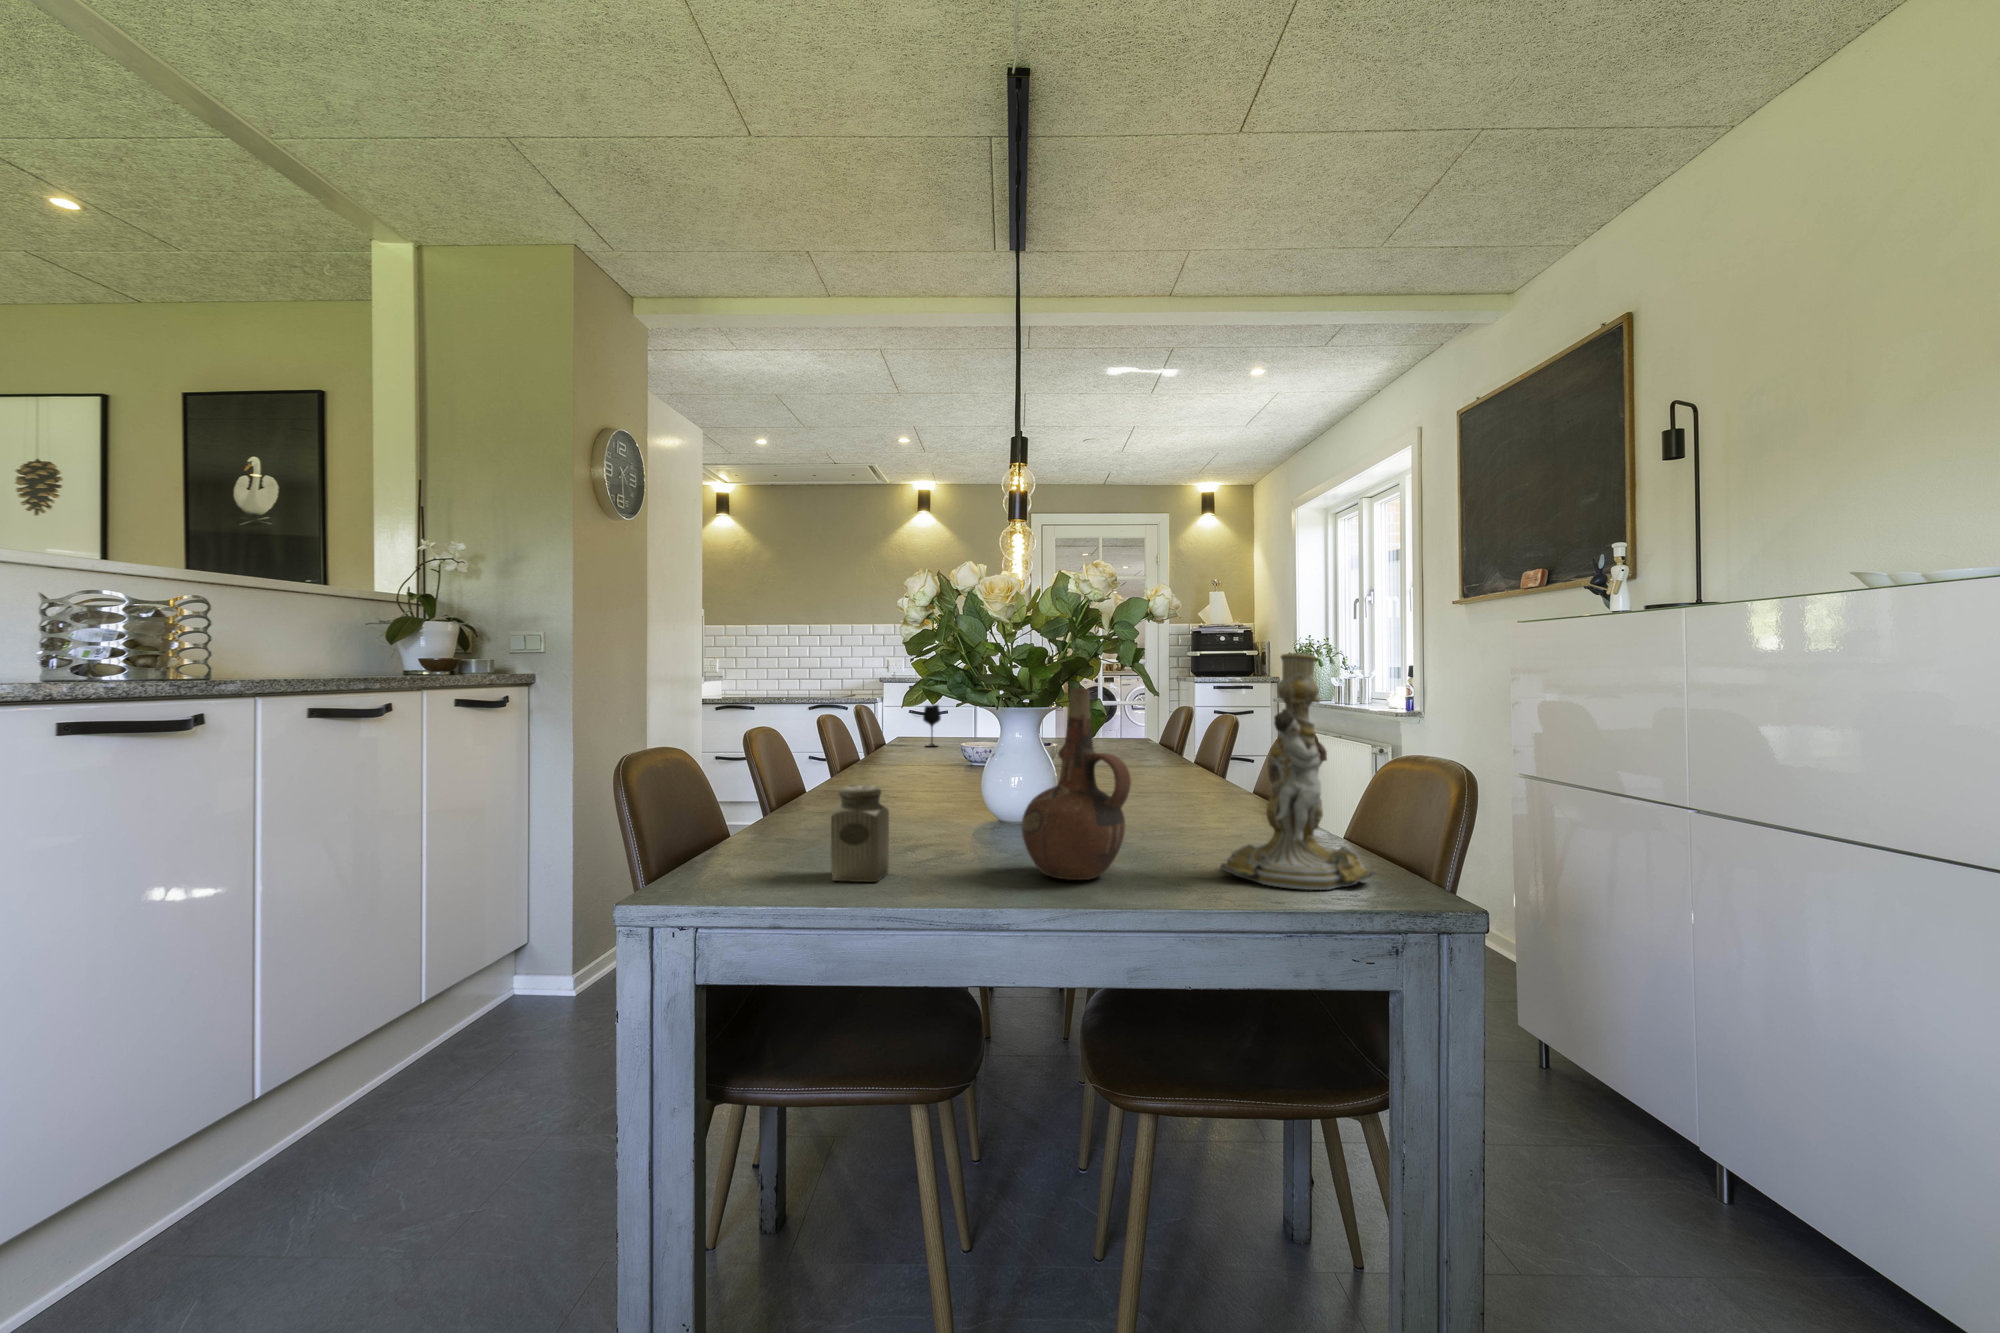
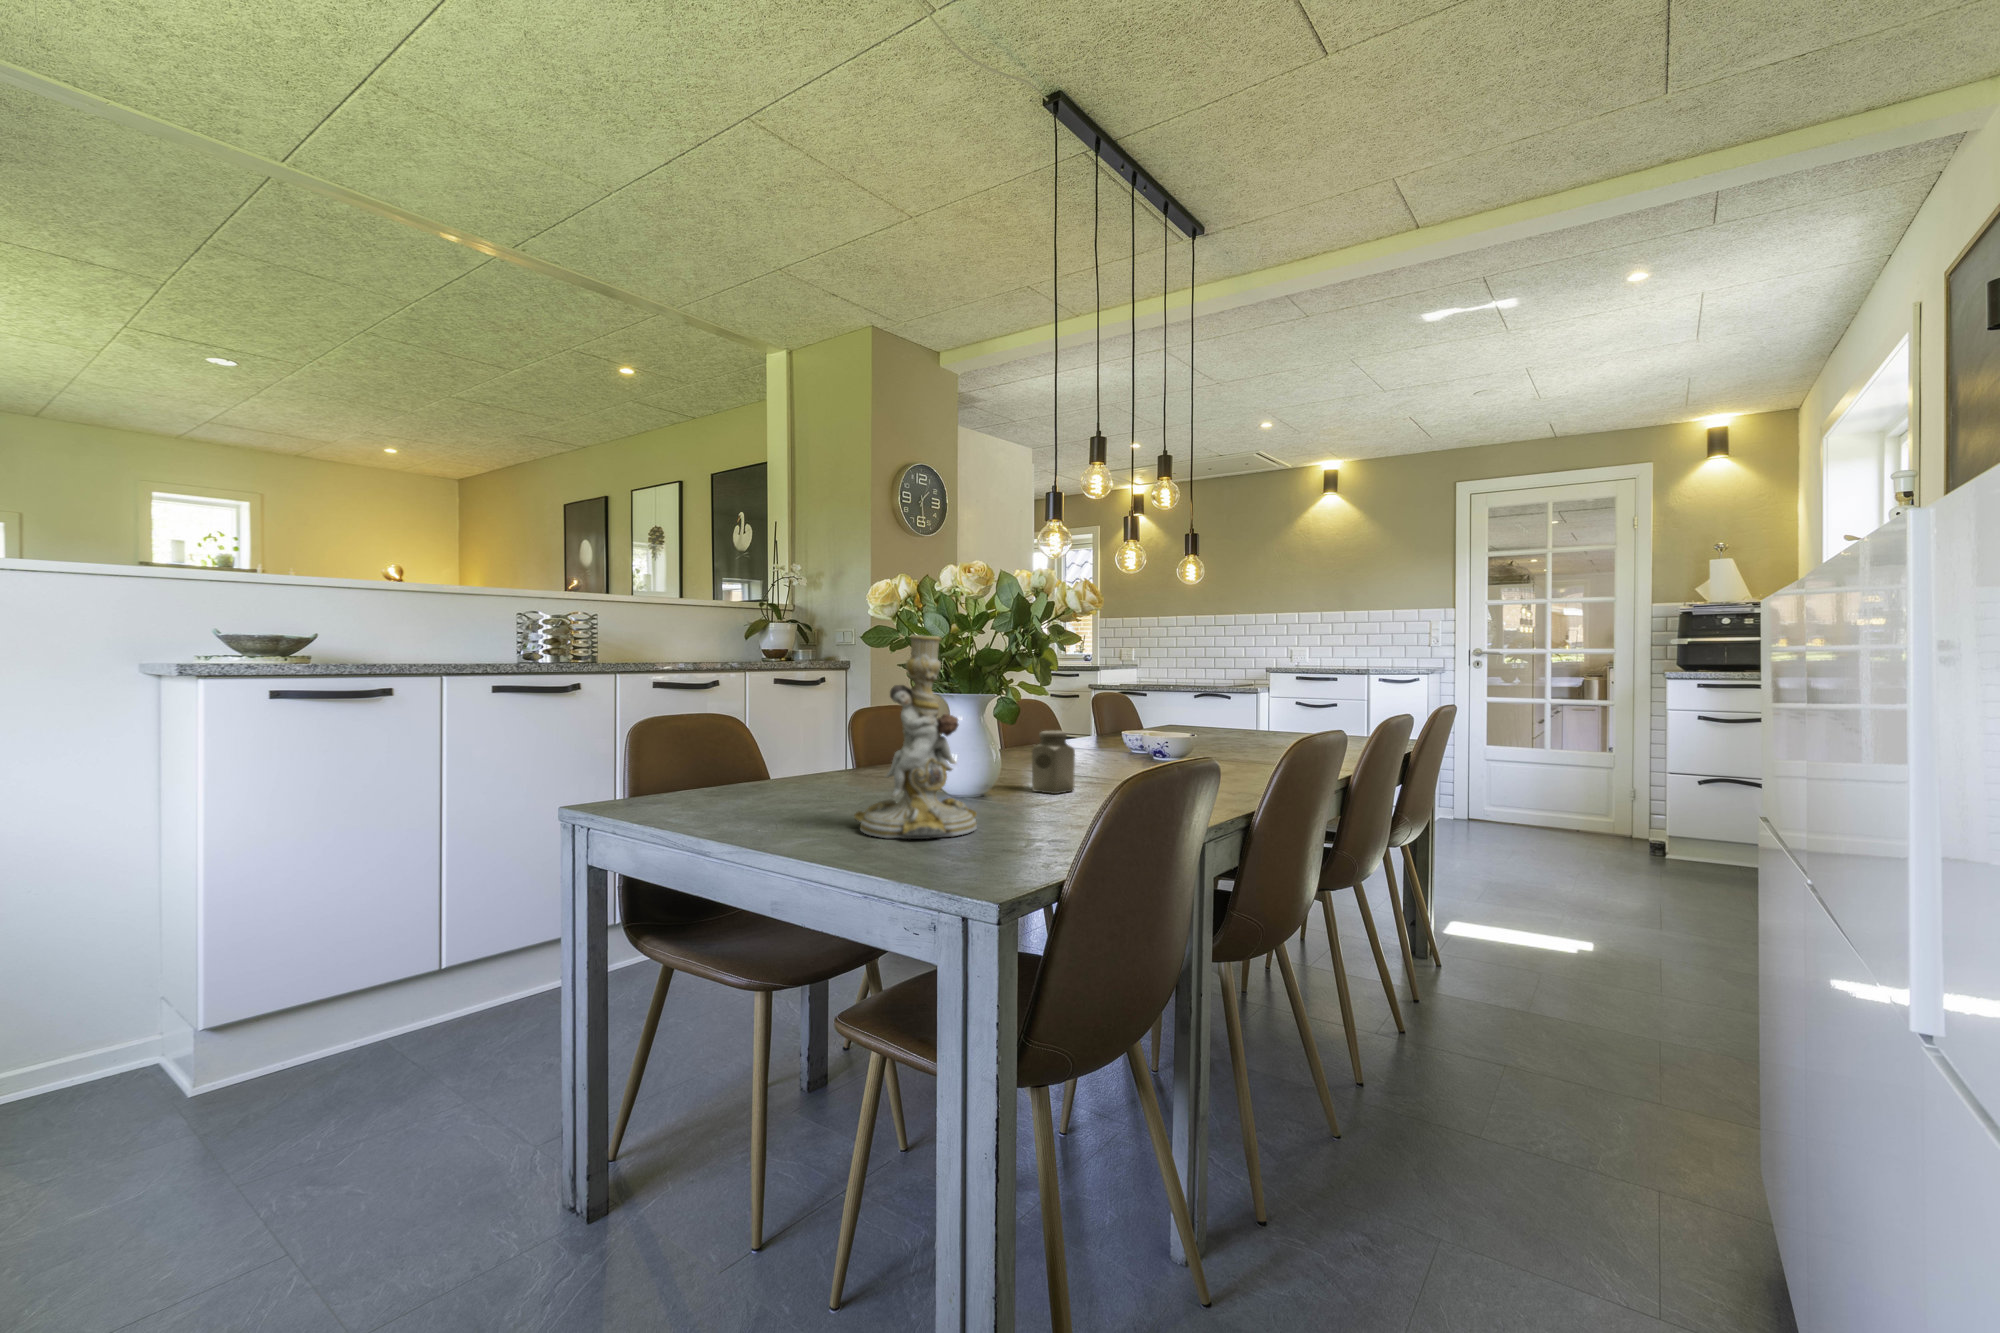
ceramic pitcher: present [1022,688,1131,880] -> none [745,665,827,814]
wine glass: present [923,705,941,747] -> none [1143,681,1160,734]
salt shaker: present [831,785,889,882] -> present [1032,731,1075,794]

